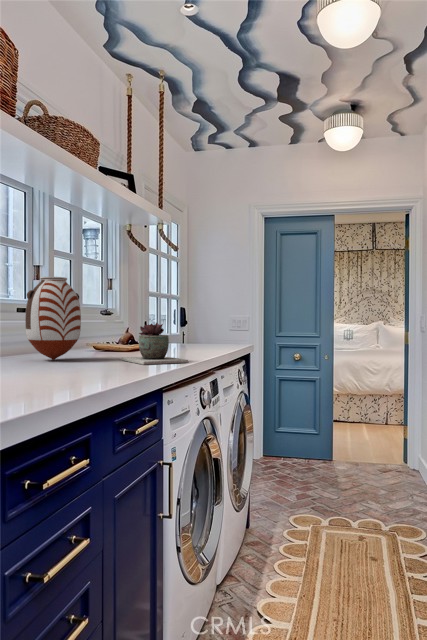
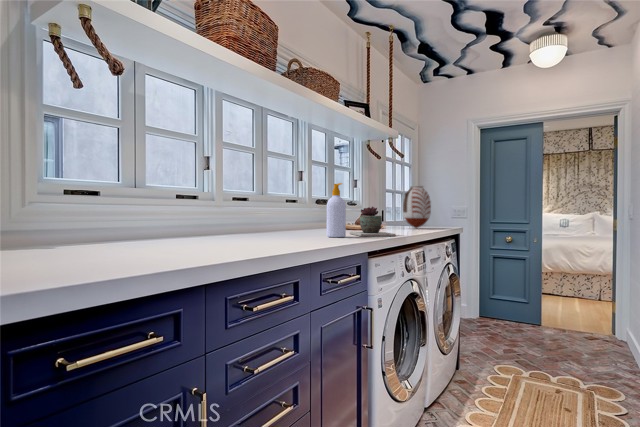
vase: present [25,277,81,360] -> present [403,186,431,228]
soap bottle: none [97,291,125,368] -> present [327,183,346,237]

